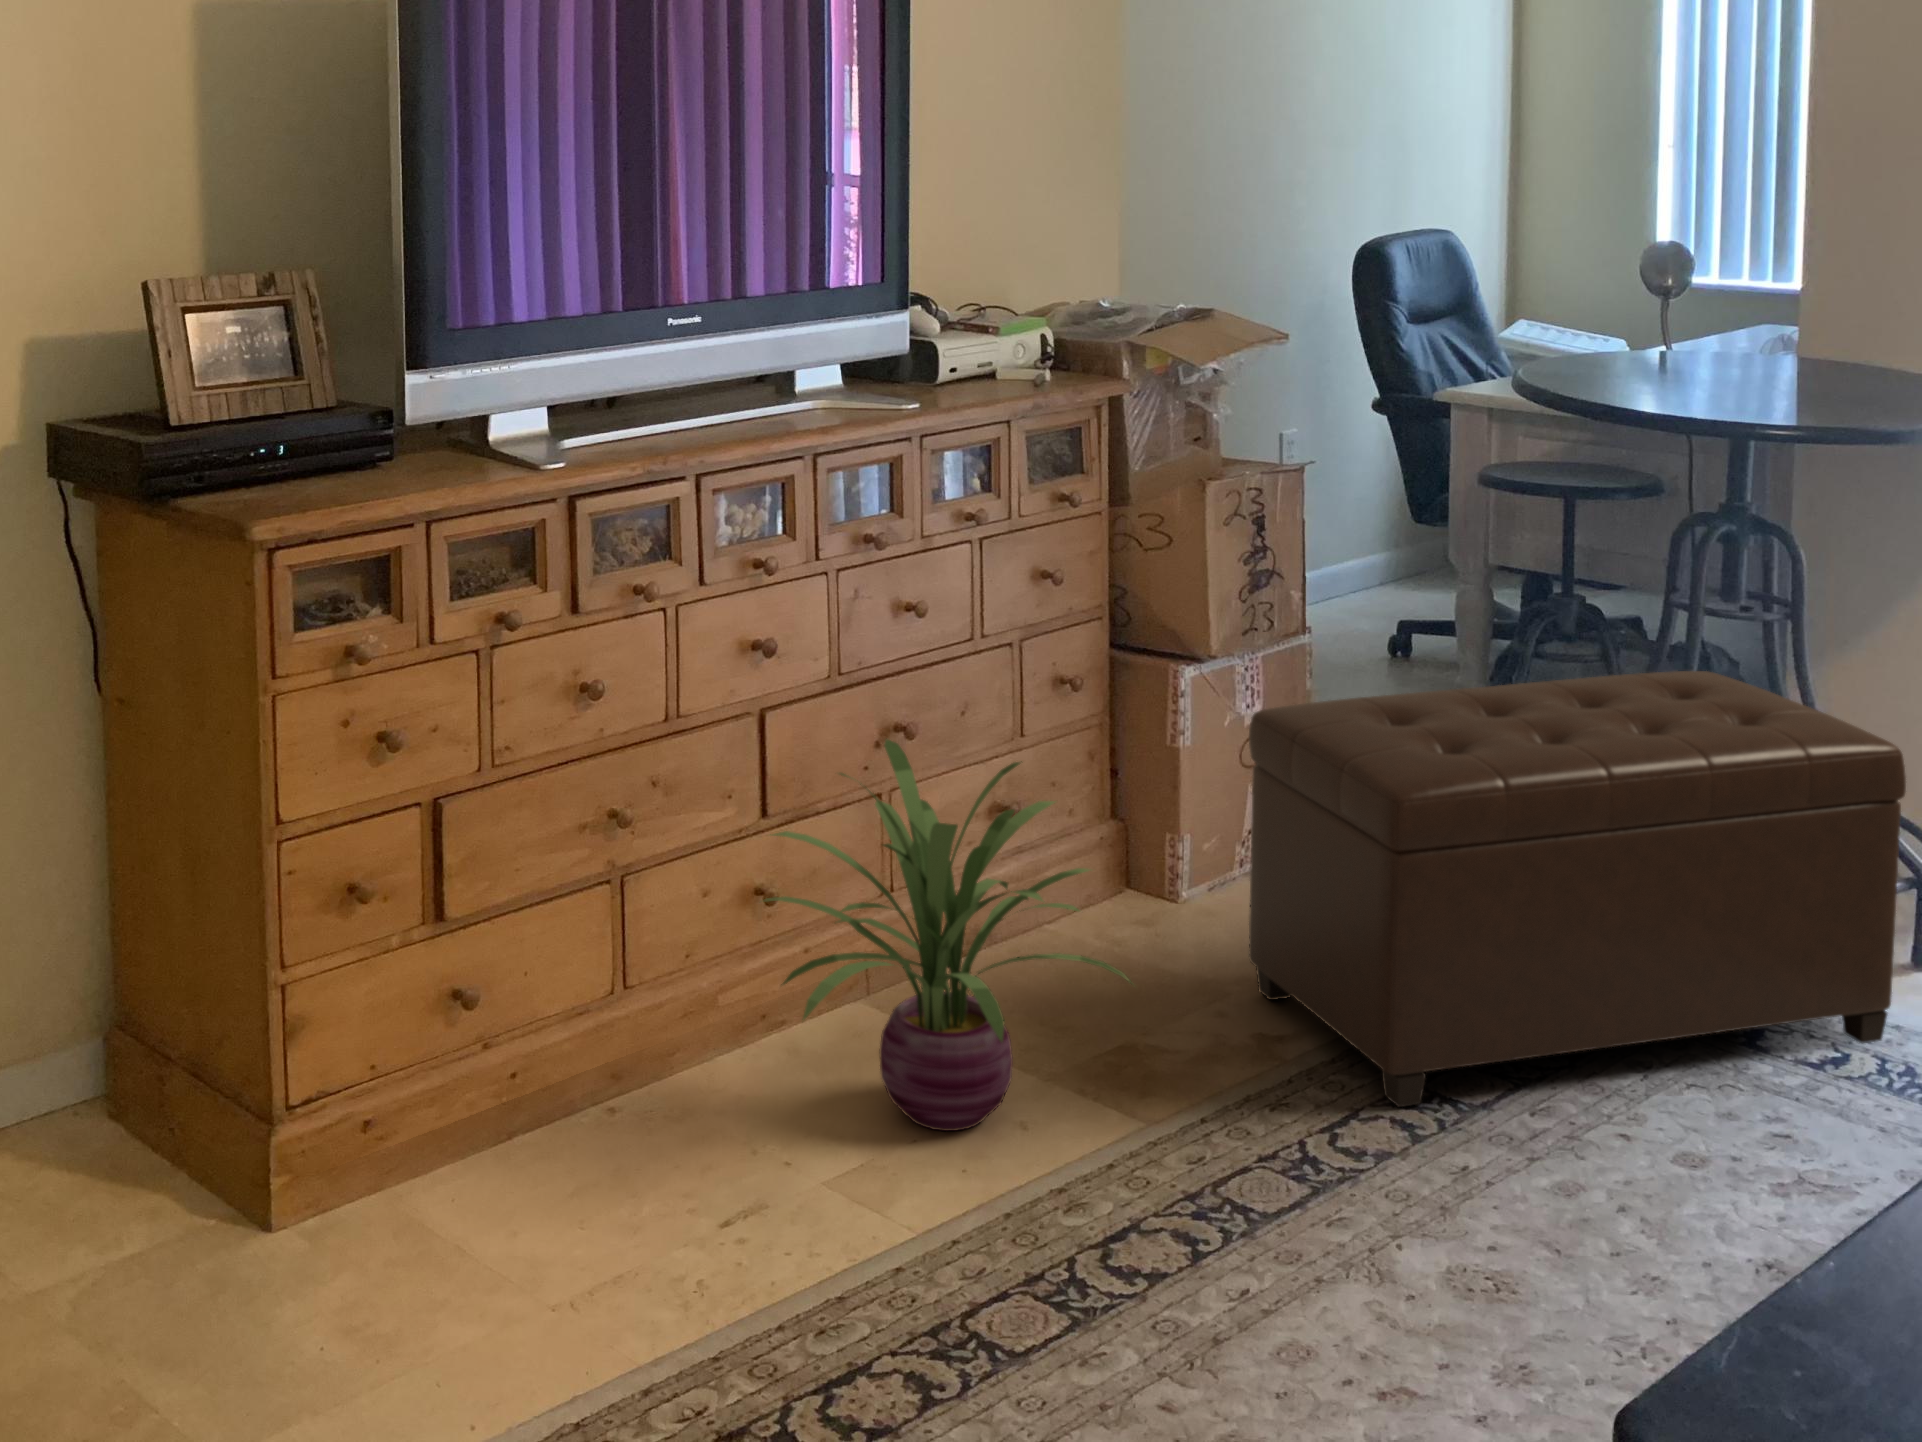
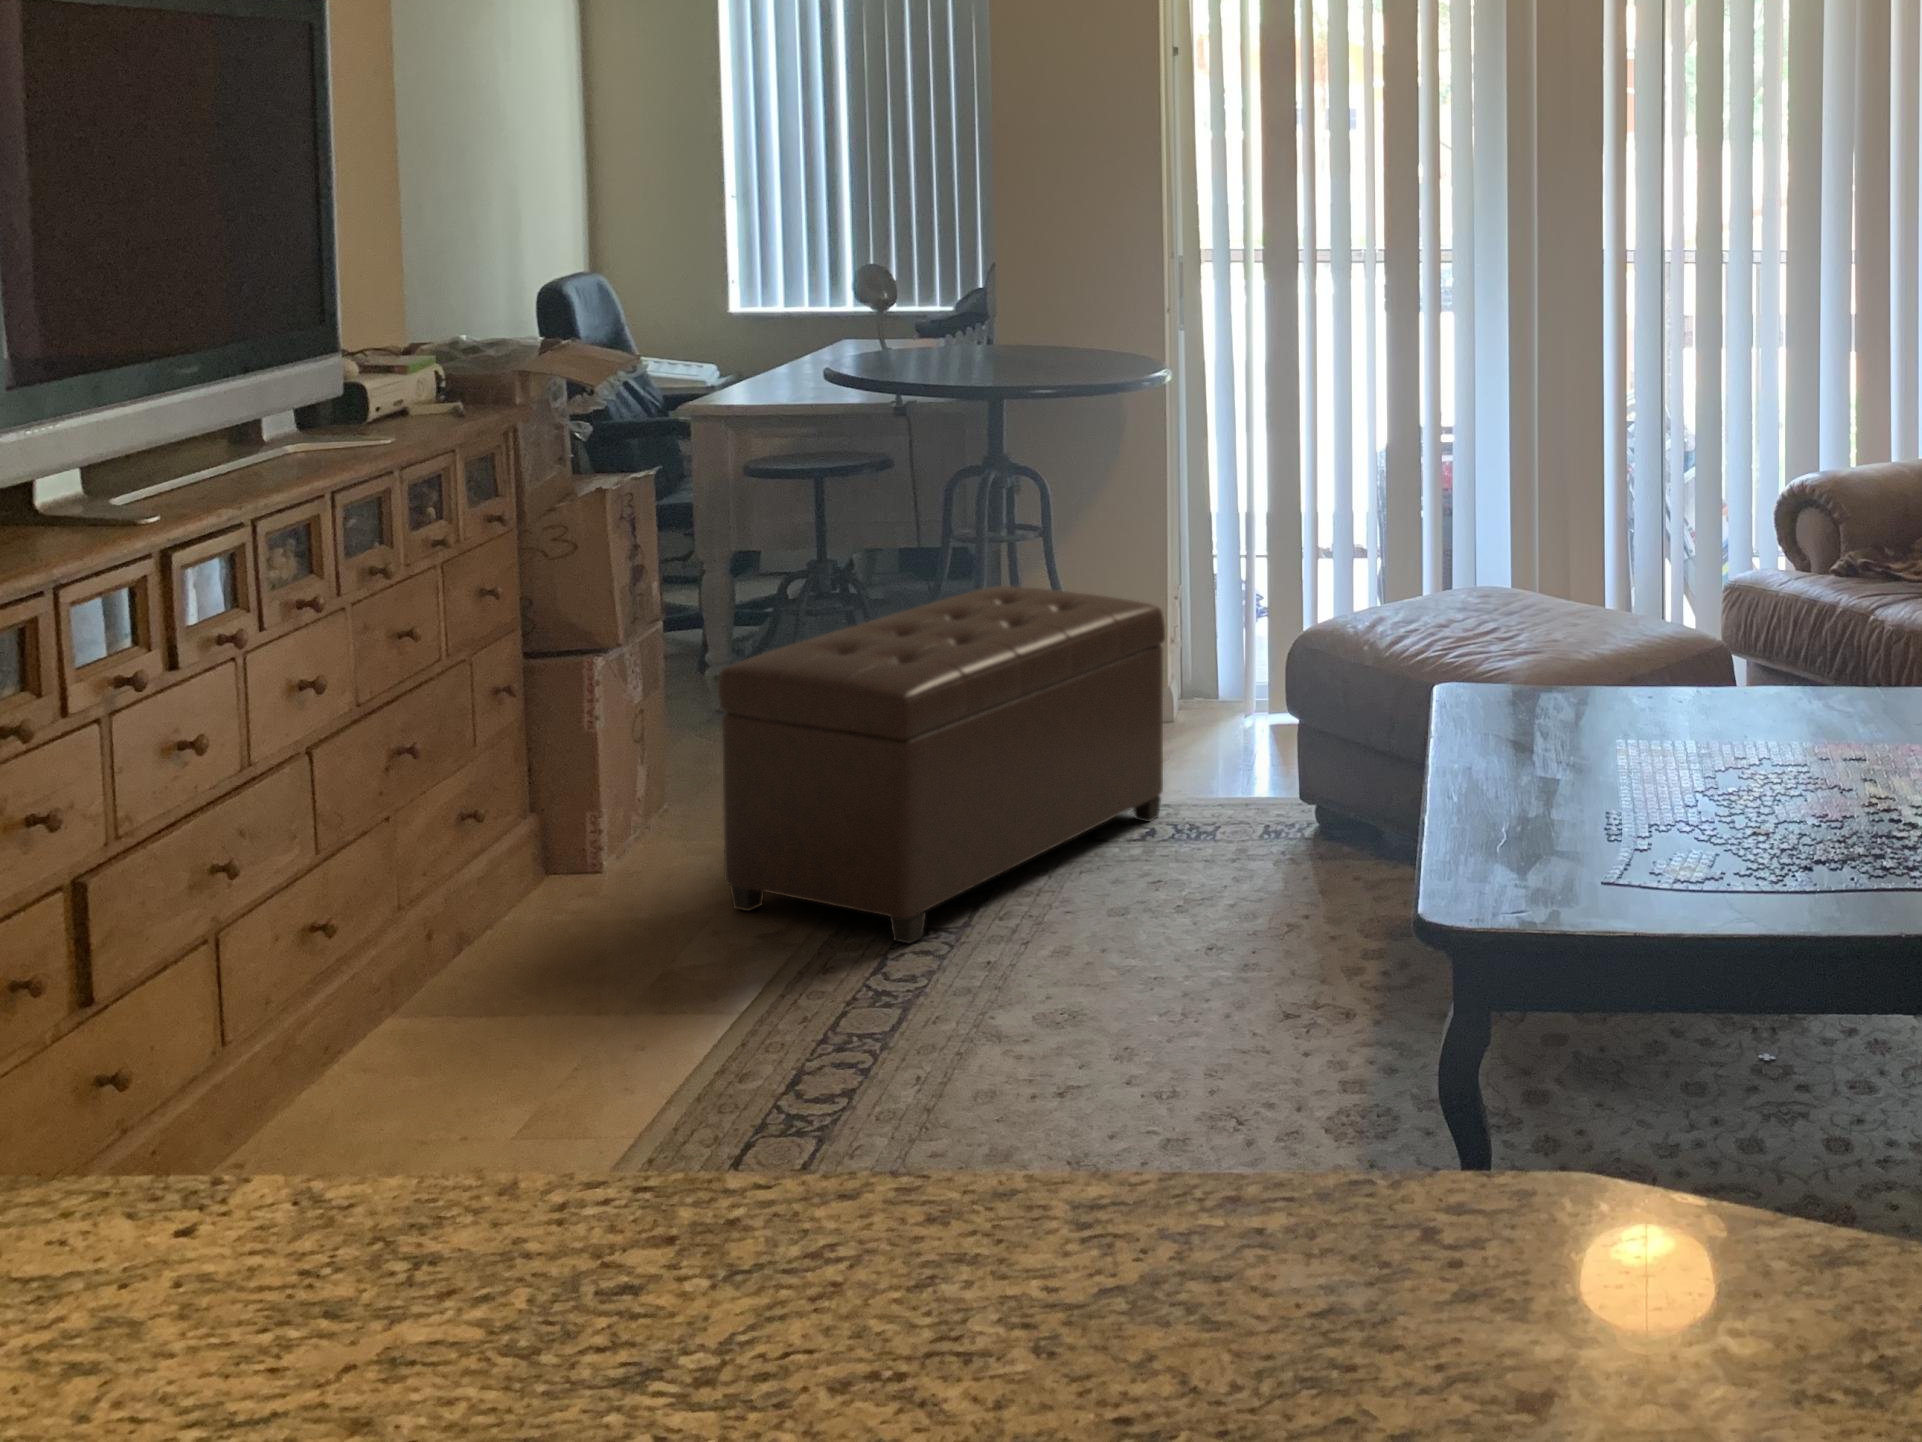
decorative plant: present [764,739,1131,1131] -> none [322,727,742,1077]

